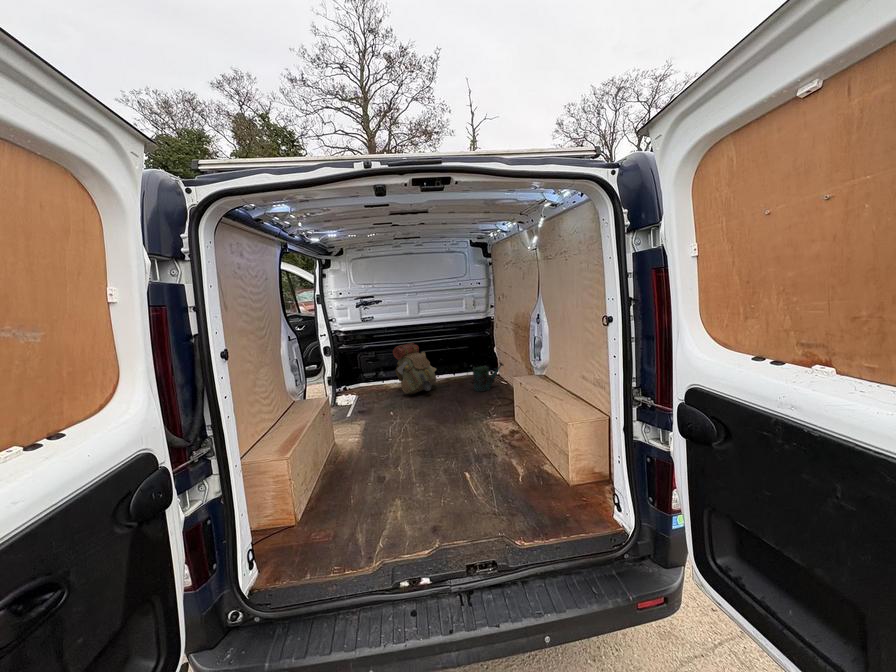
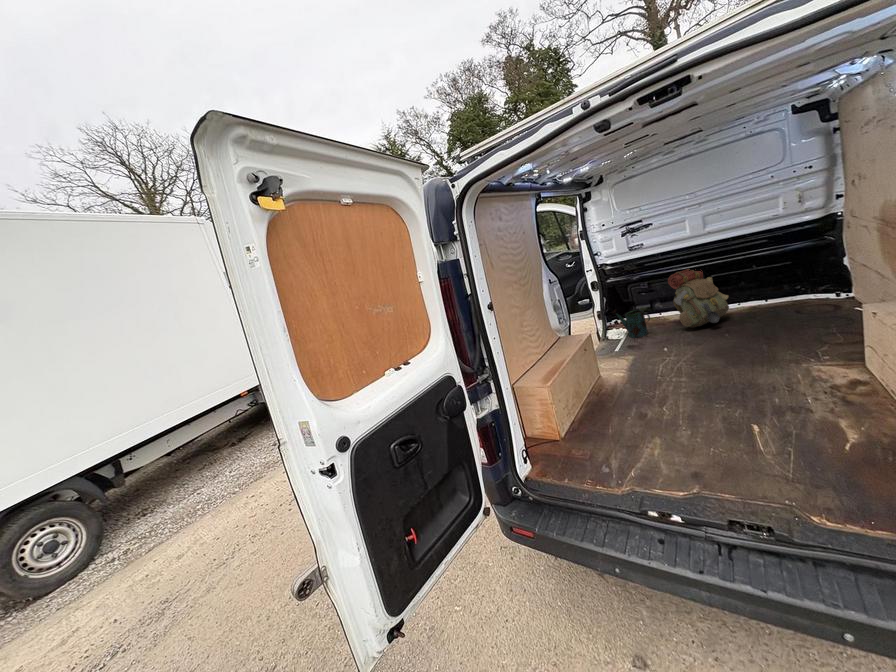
watering can: present [473,362,503,392] -> present [612,309,650,338]

